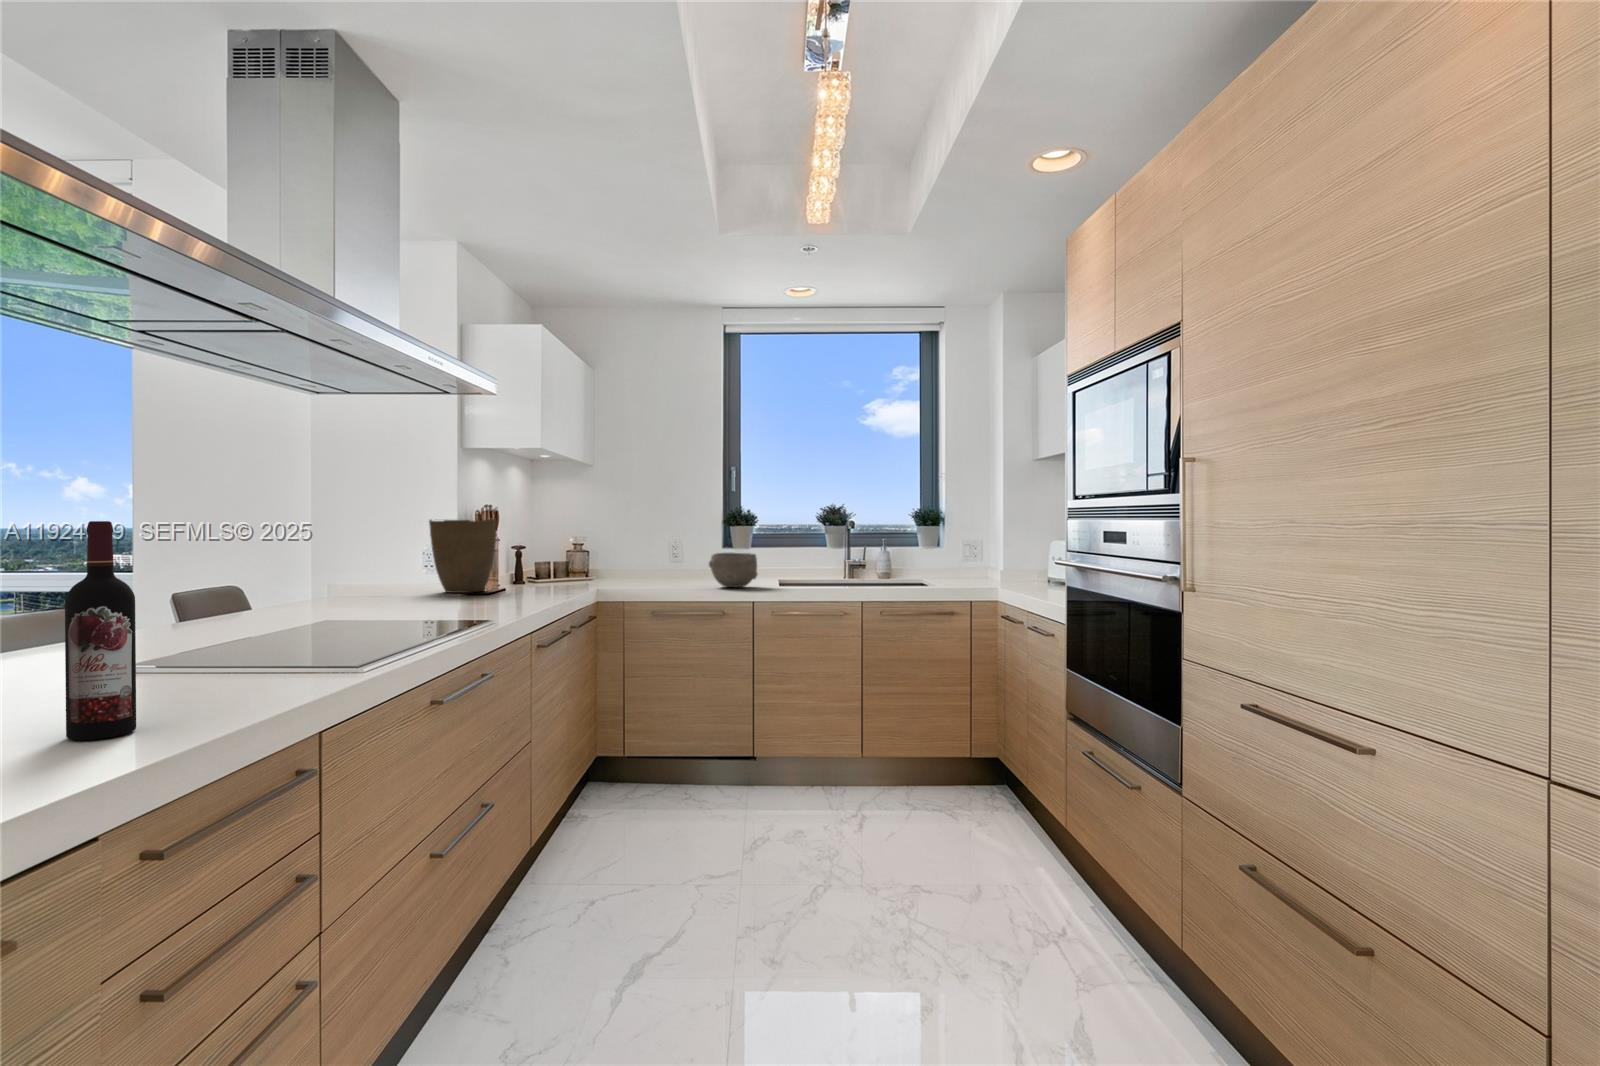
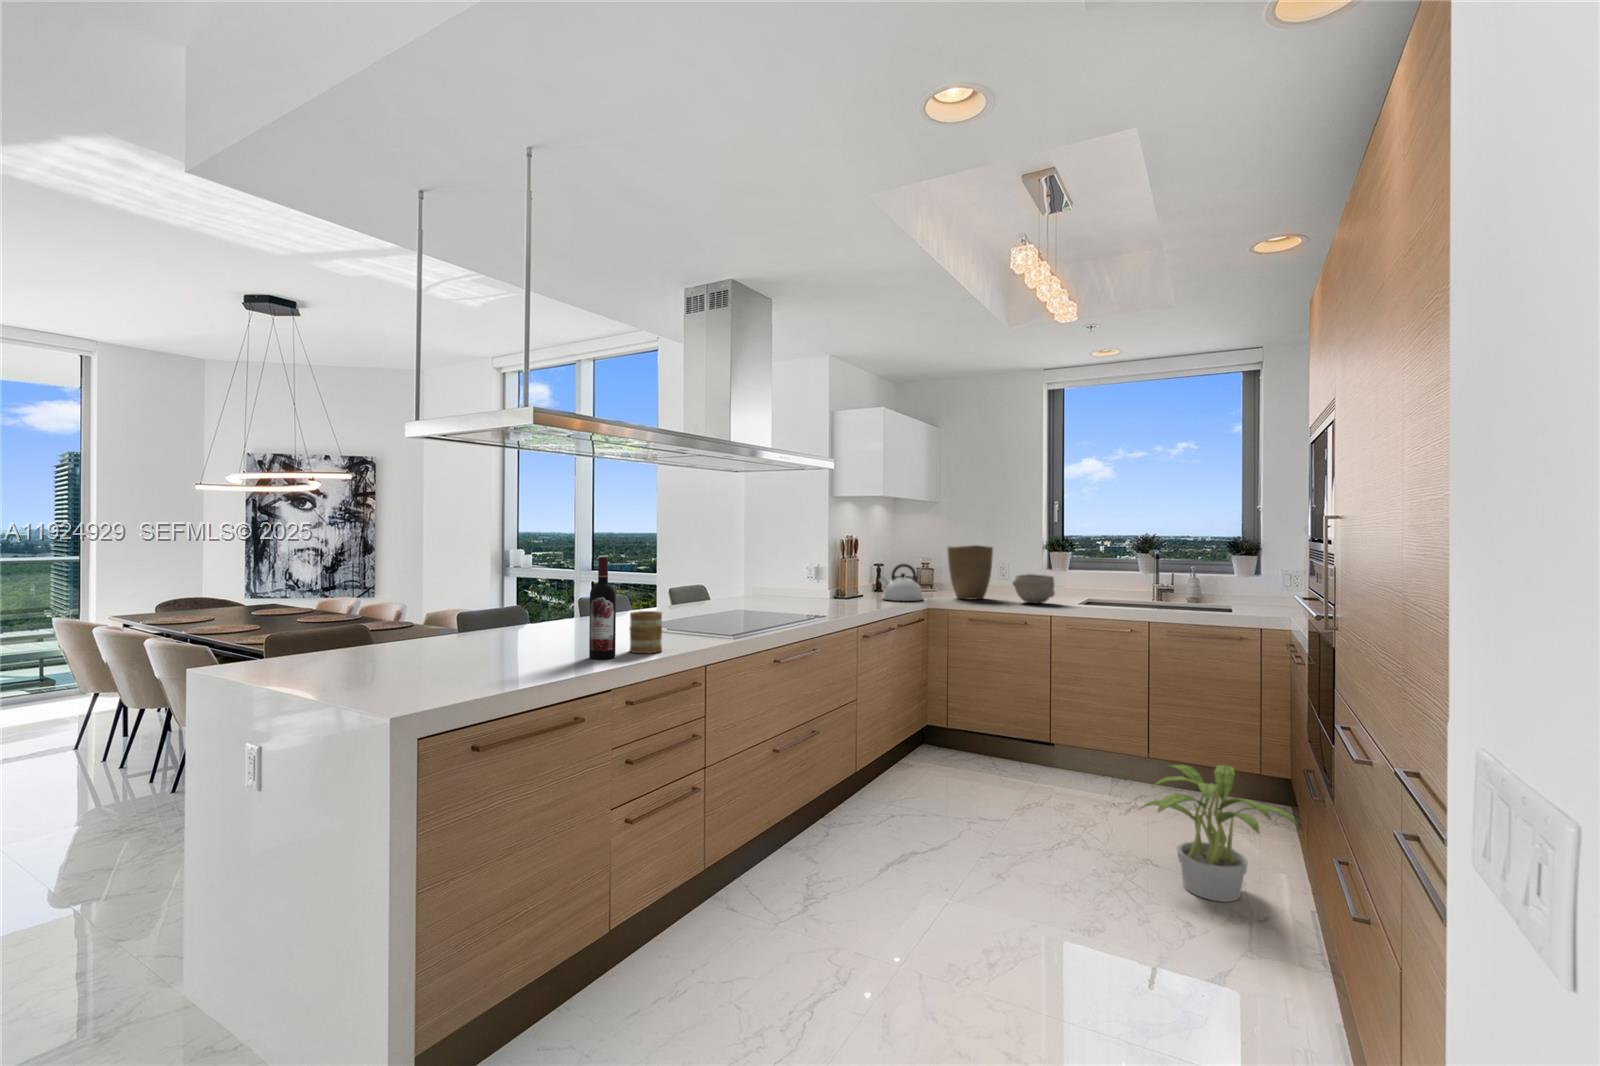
vase: present [429,519,496,593] -> present [947,545,993,599]
kettle: none [535,543,597,593] -> present [879,564,923,601]
mug: none [164,629,243,715] -> present [630,611,662,653]
potted plant: none [911,756,1076,914] -> present [1141,764,1297,902]

